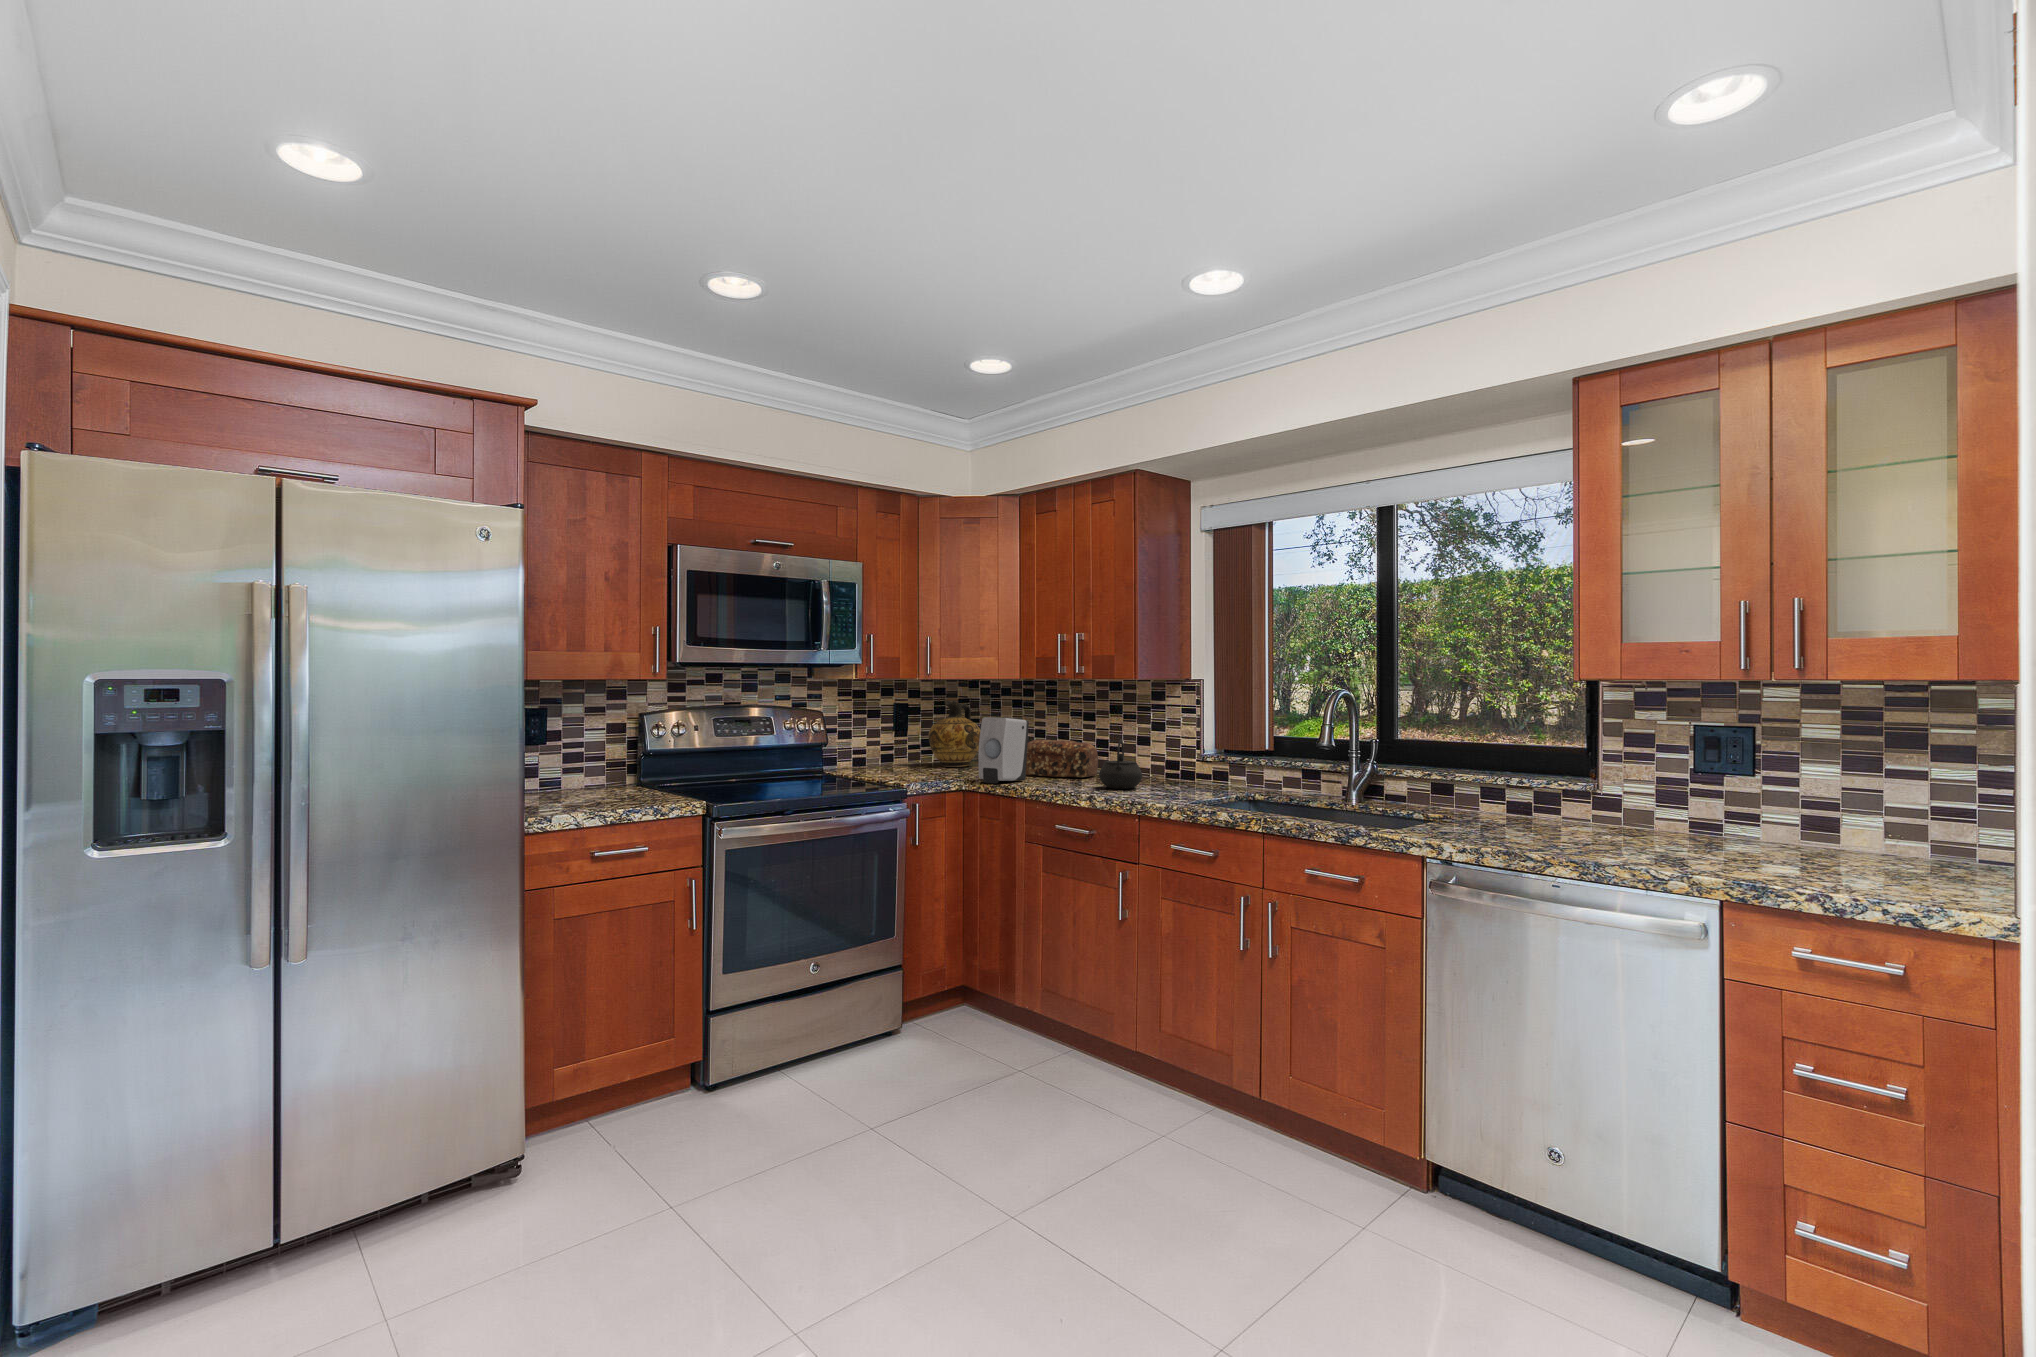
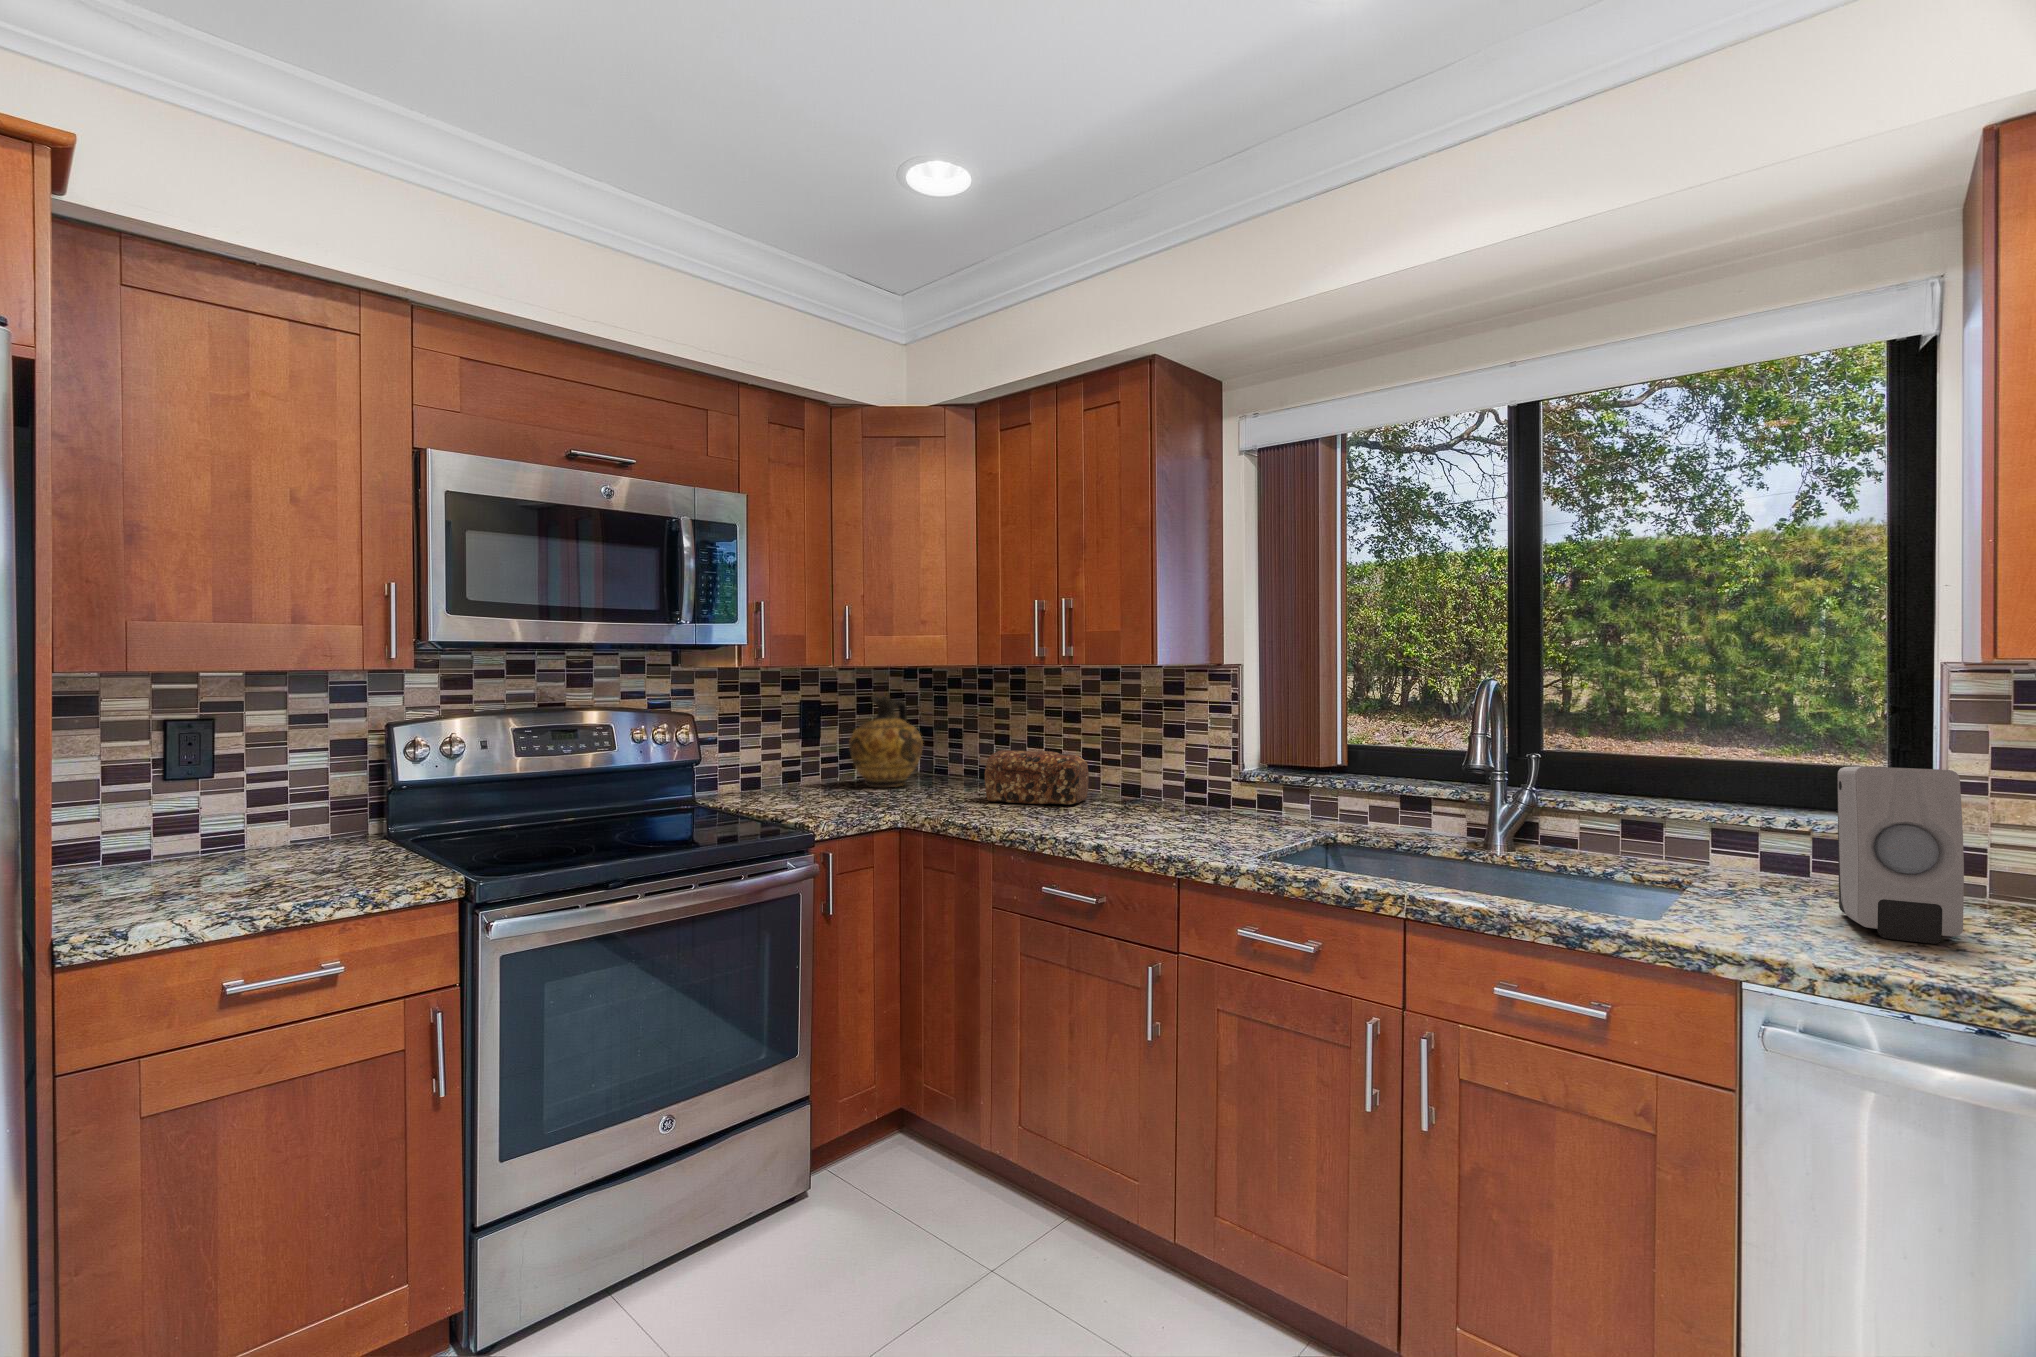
soap dispenser: present [978,717,1029,784] -> present [1837,767,1964,944]
kettle: present [1099,739,1142,789] -> none [1101,752,1165,827]

